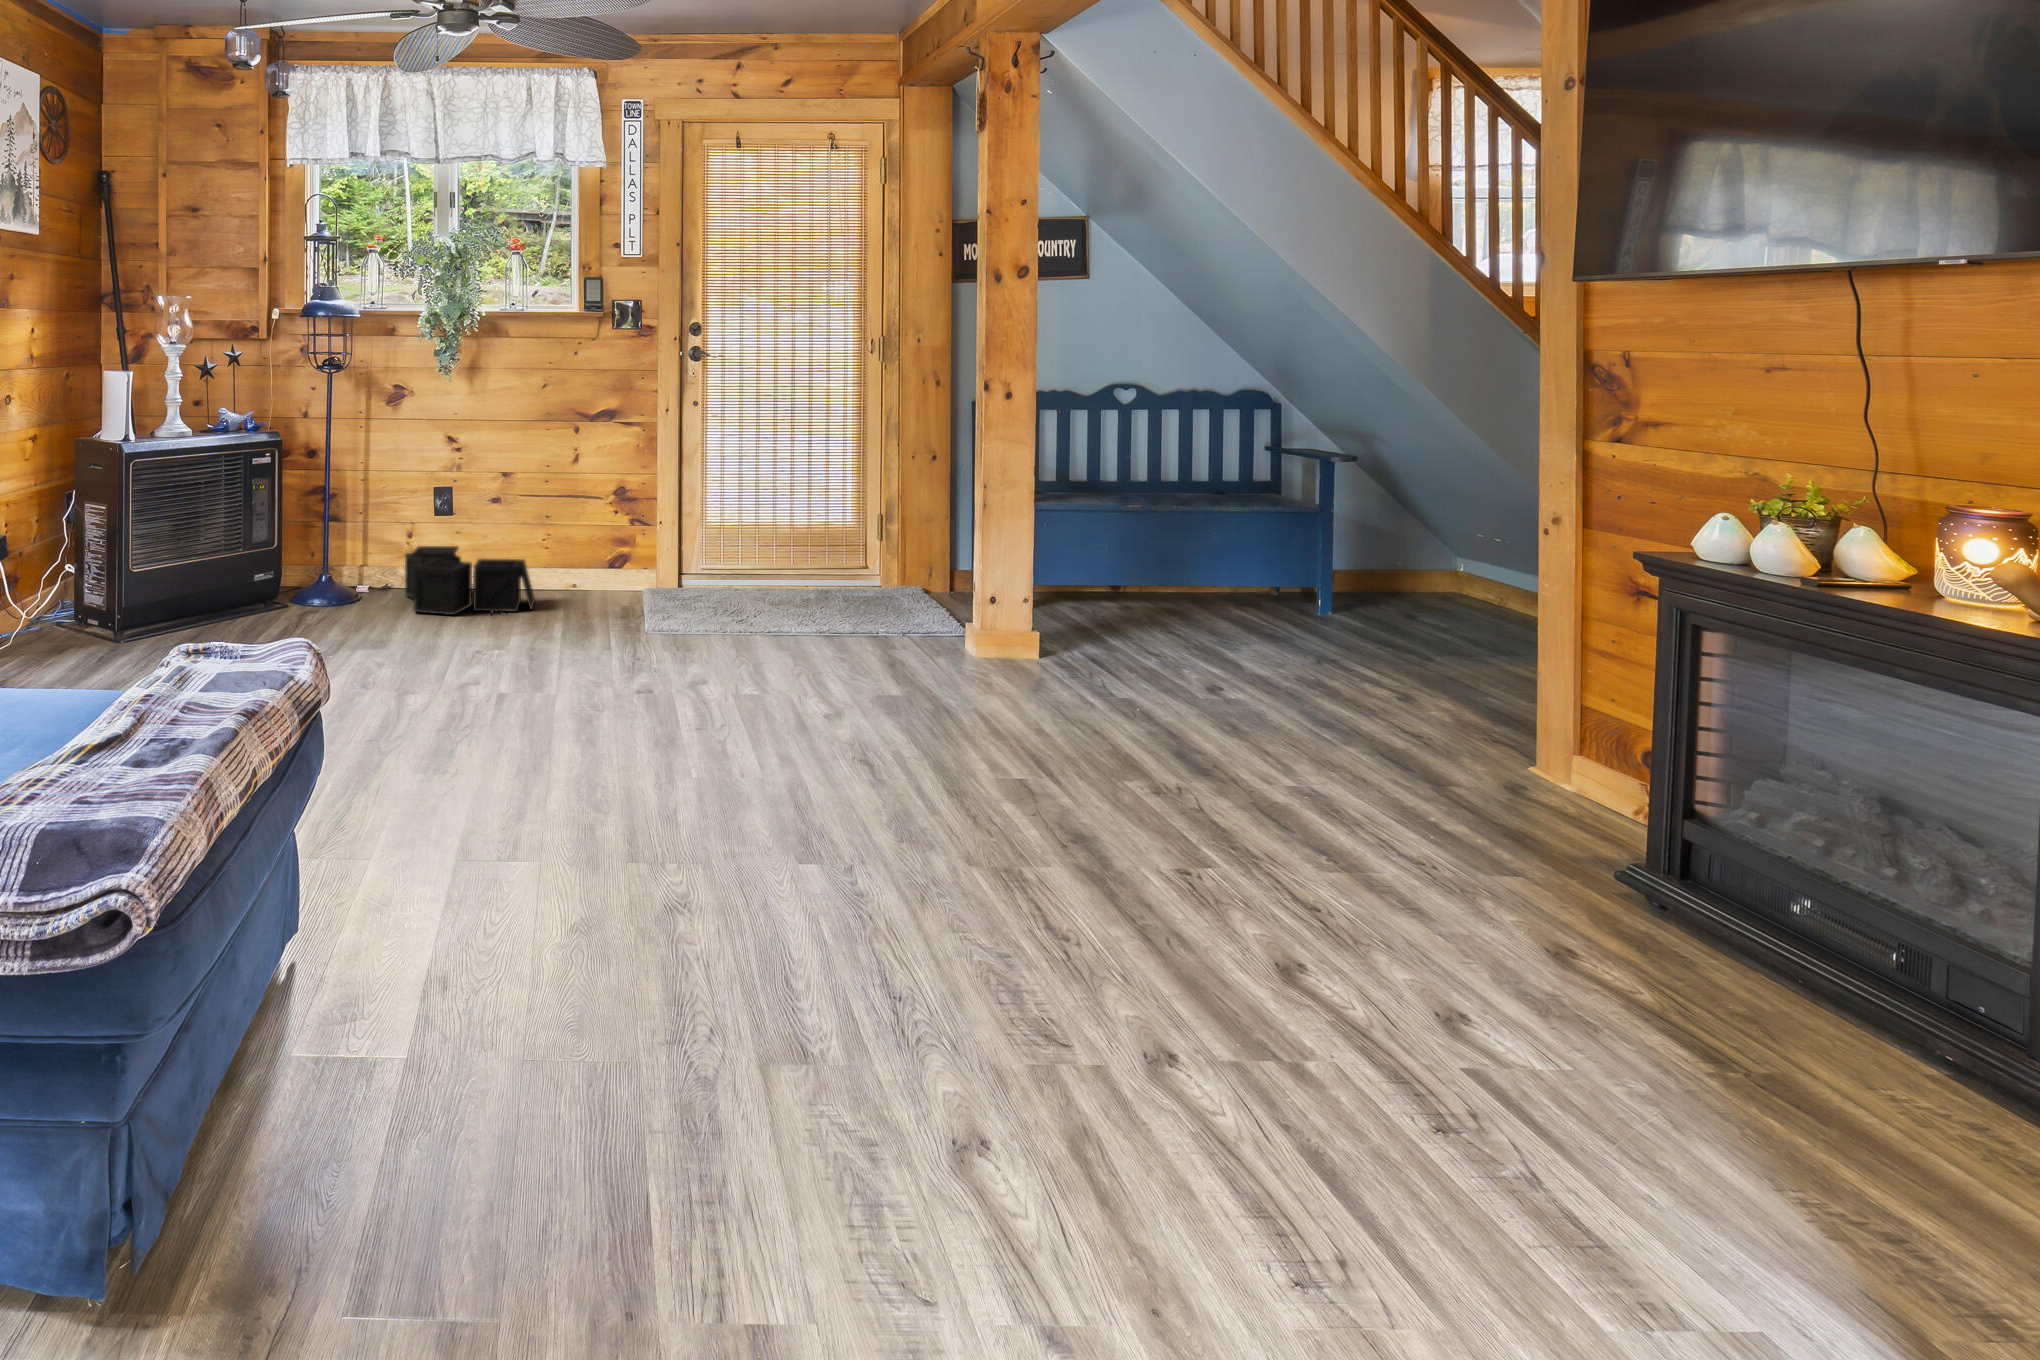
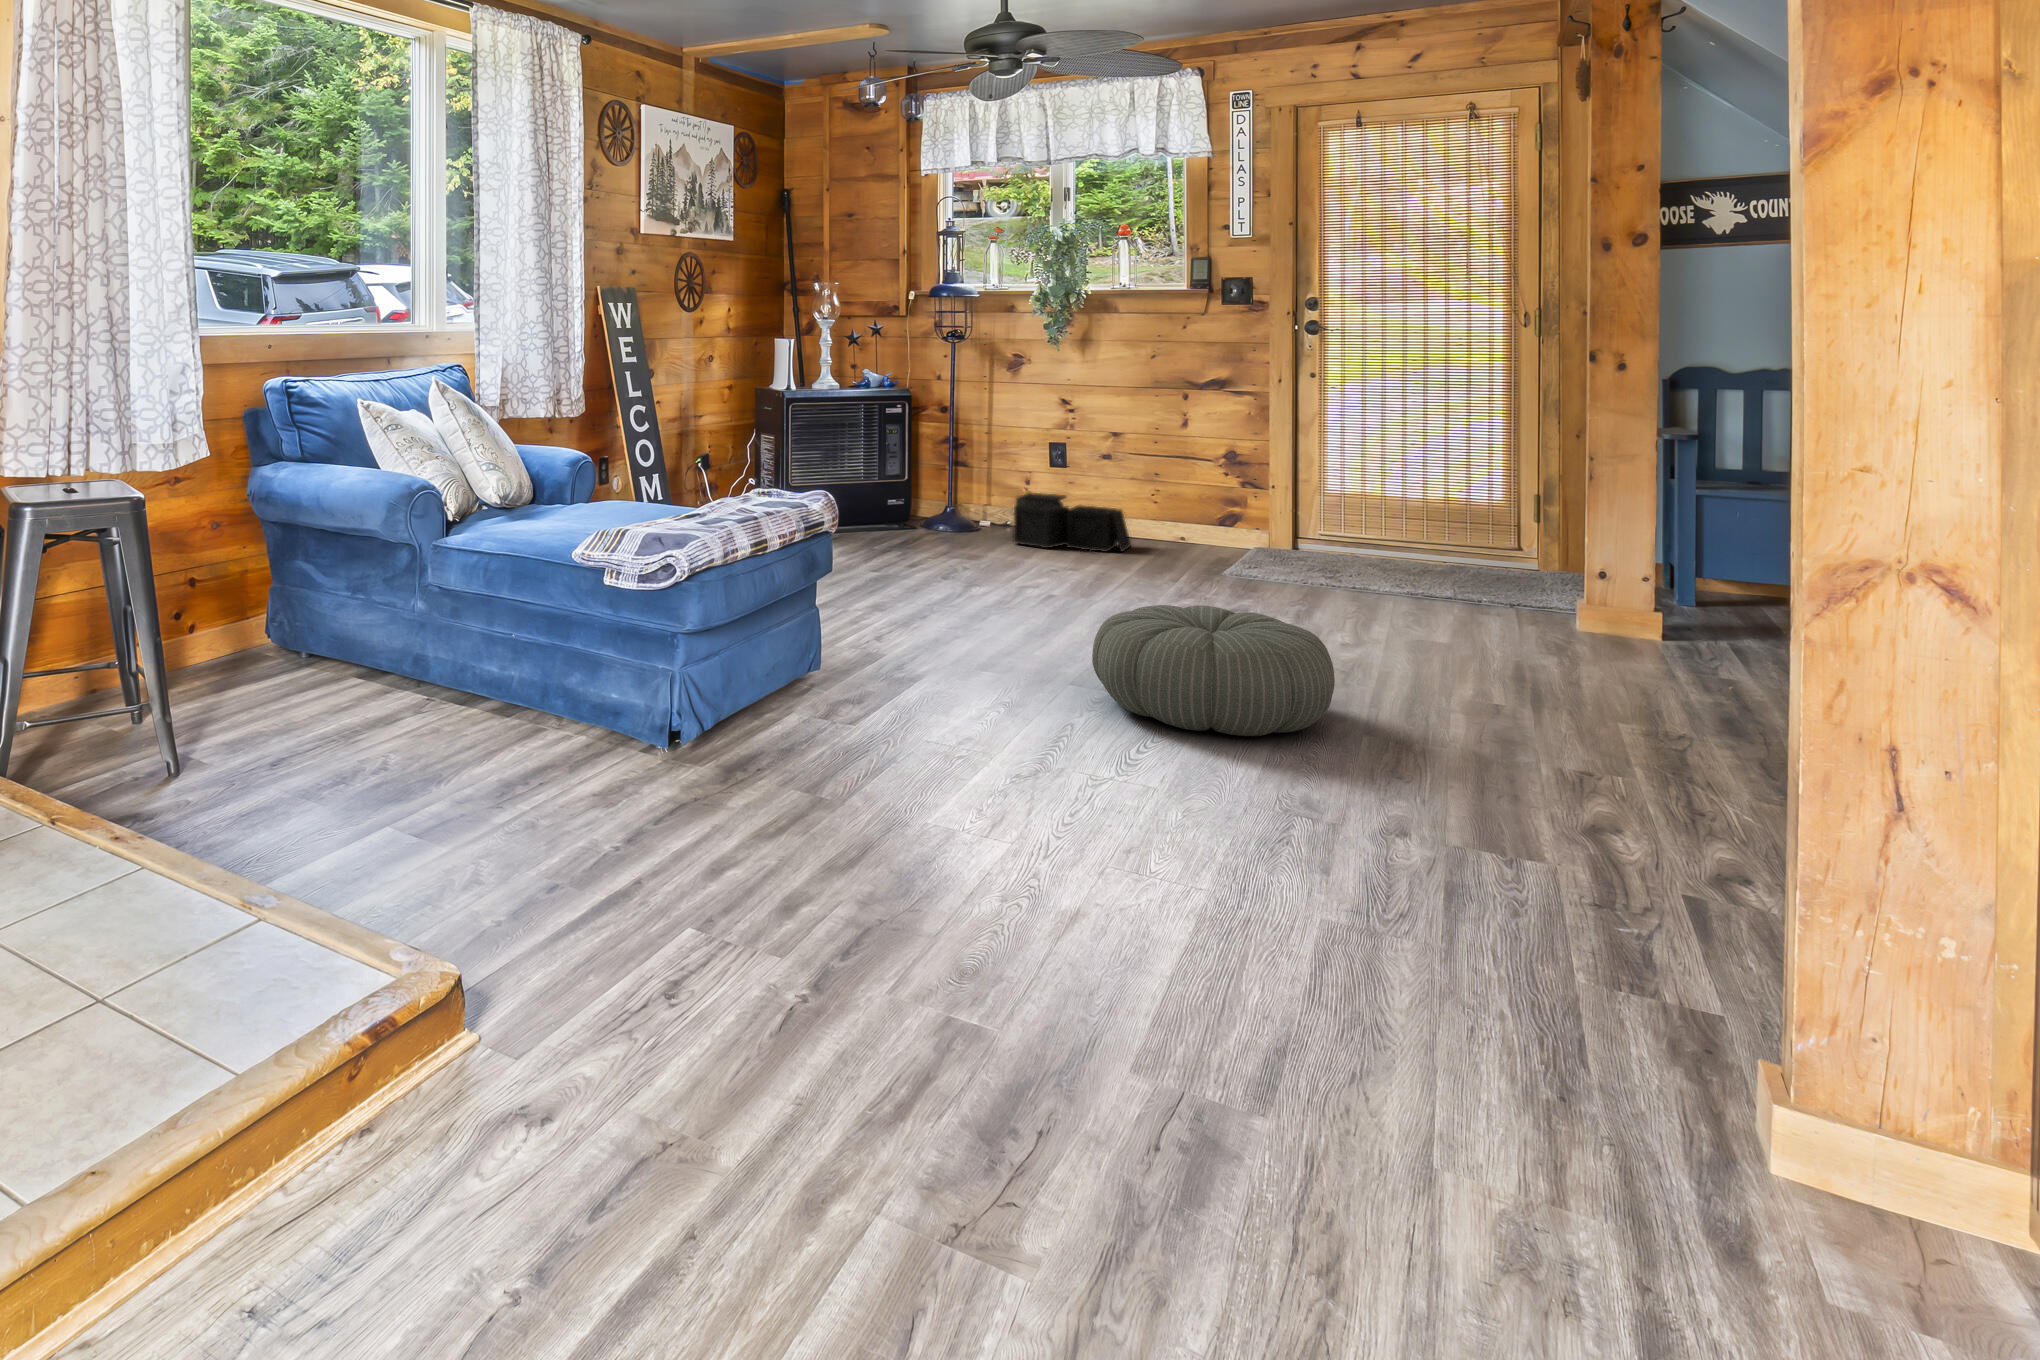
pouf: none [683,721,971,916] -> present [1092,605,1335,736]

